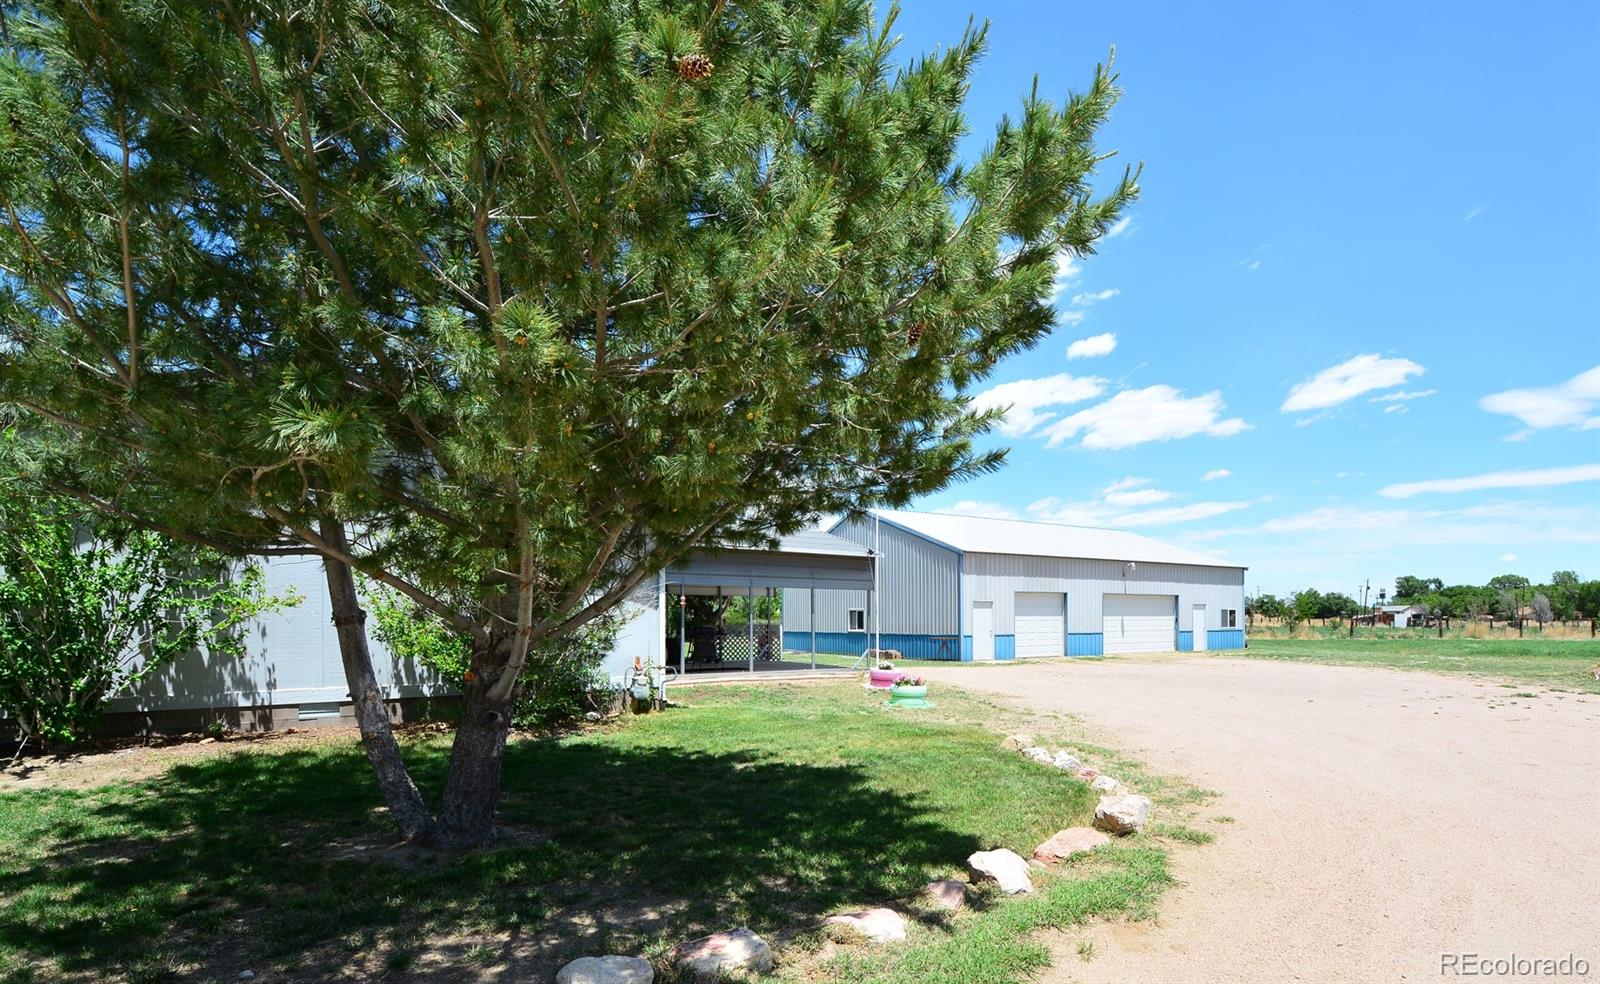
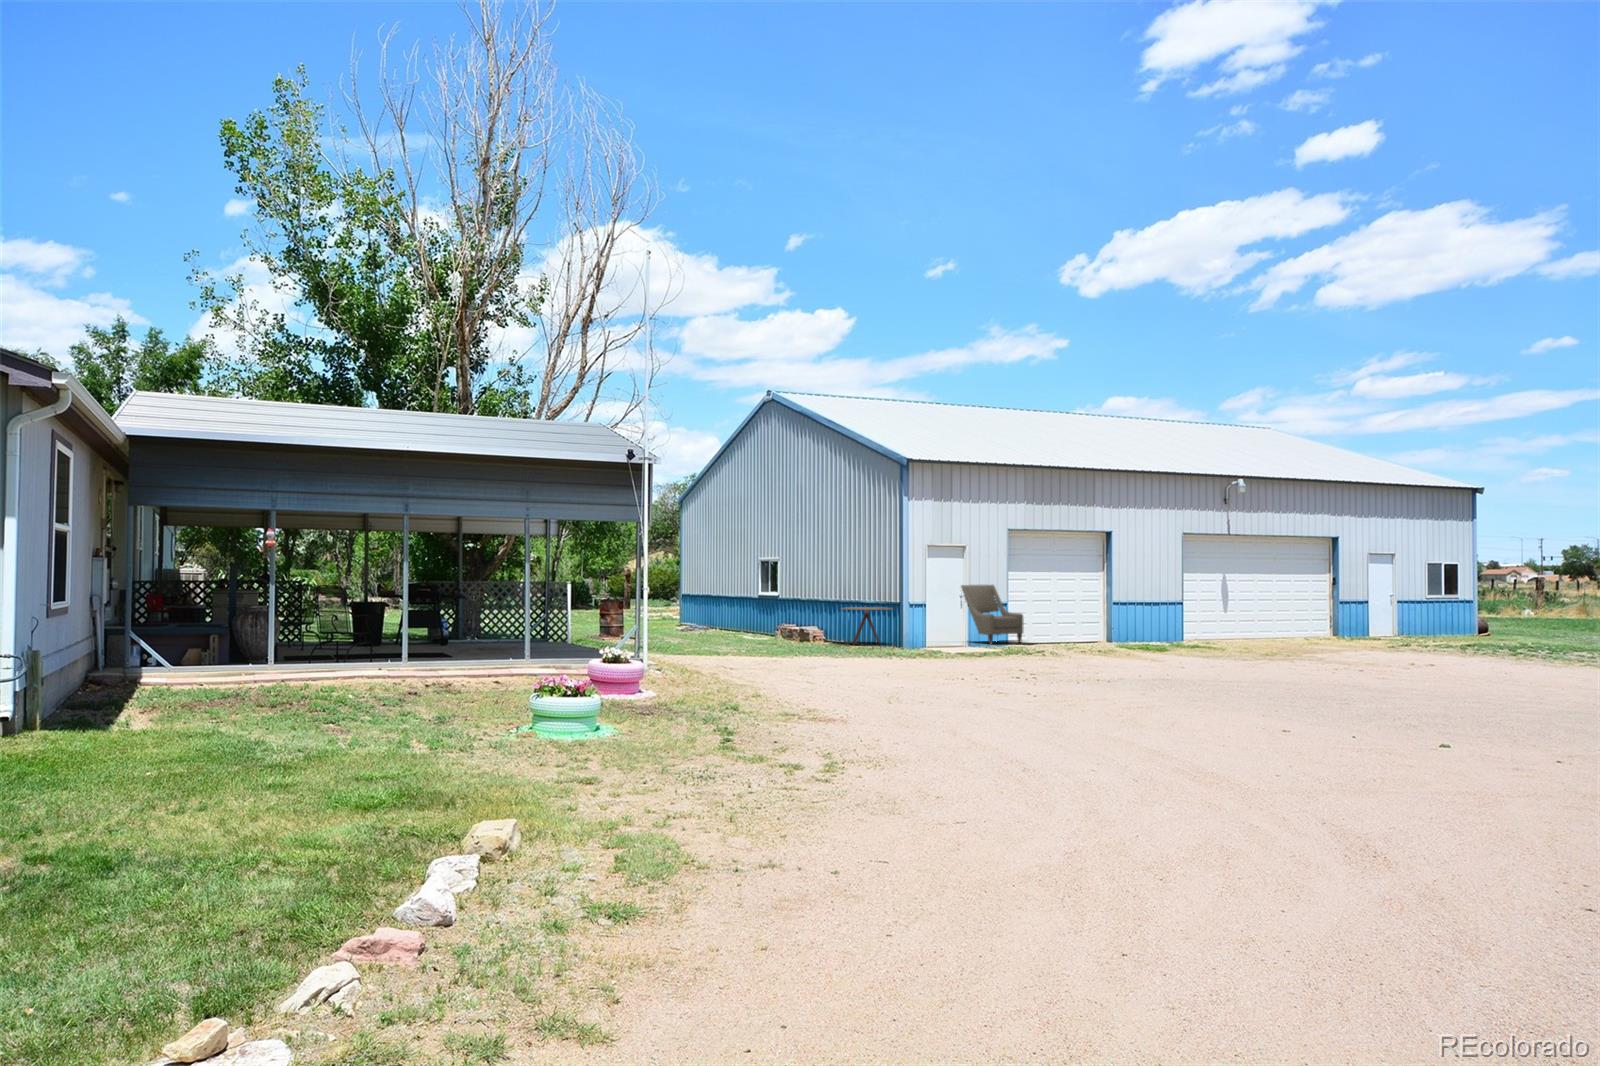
chair: none [992,623,1032,660] -> present [961,585,1024,645]

